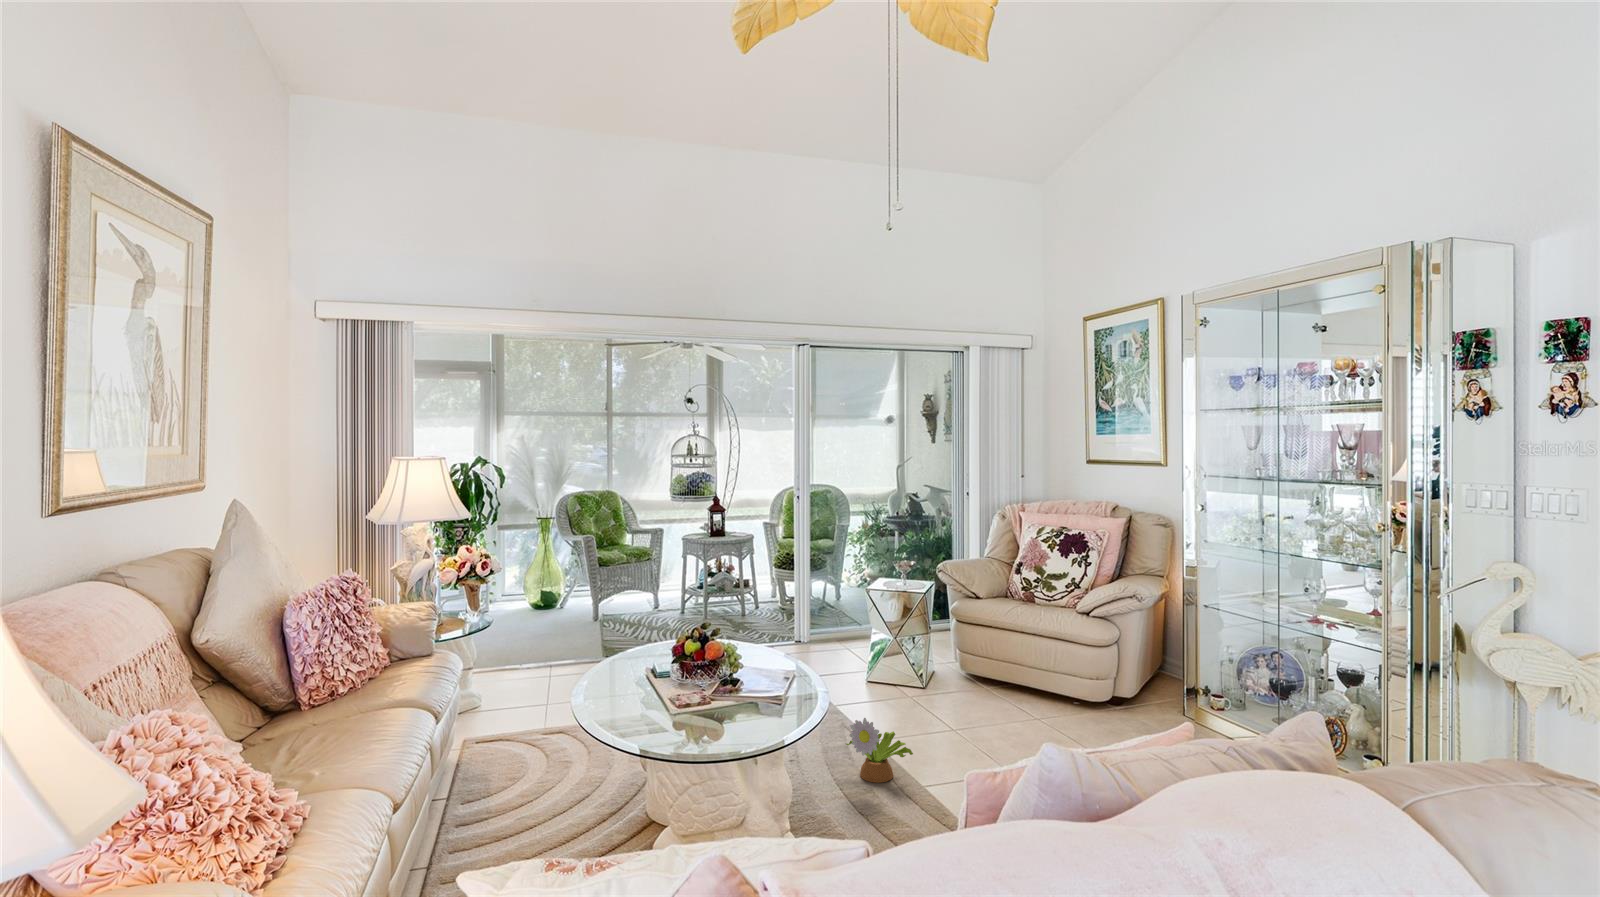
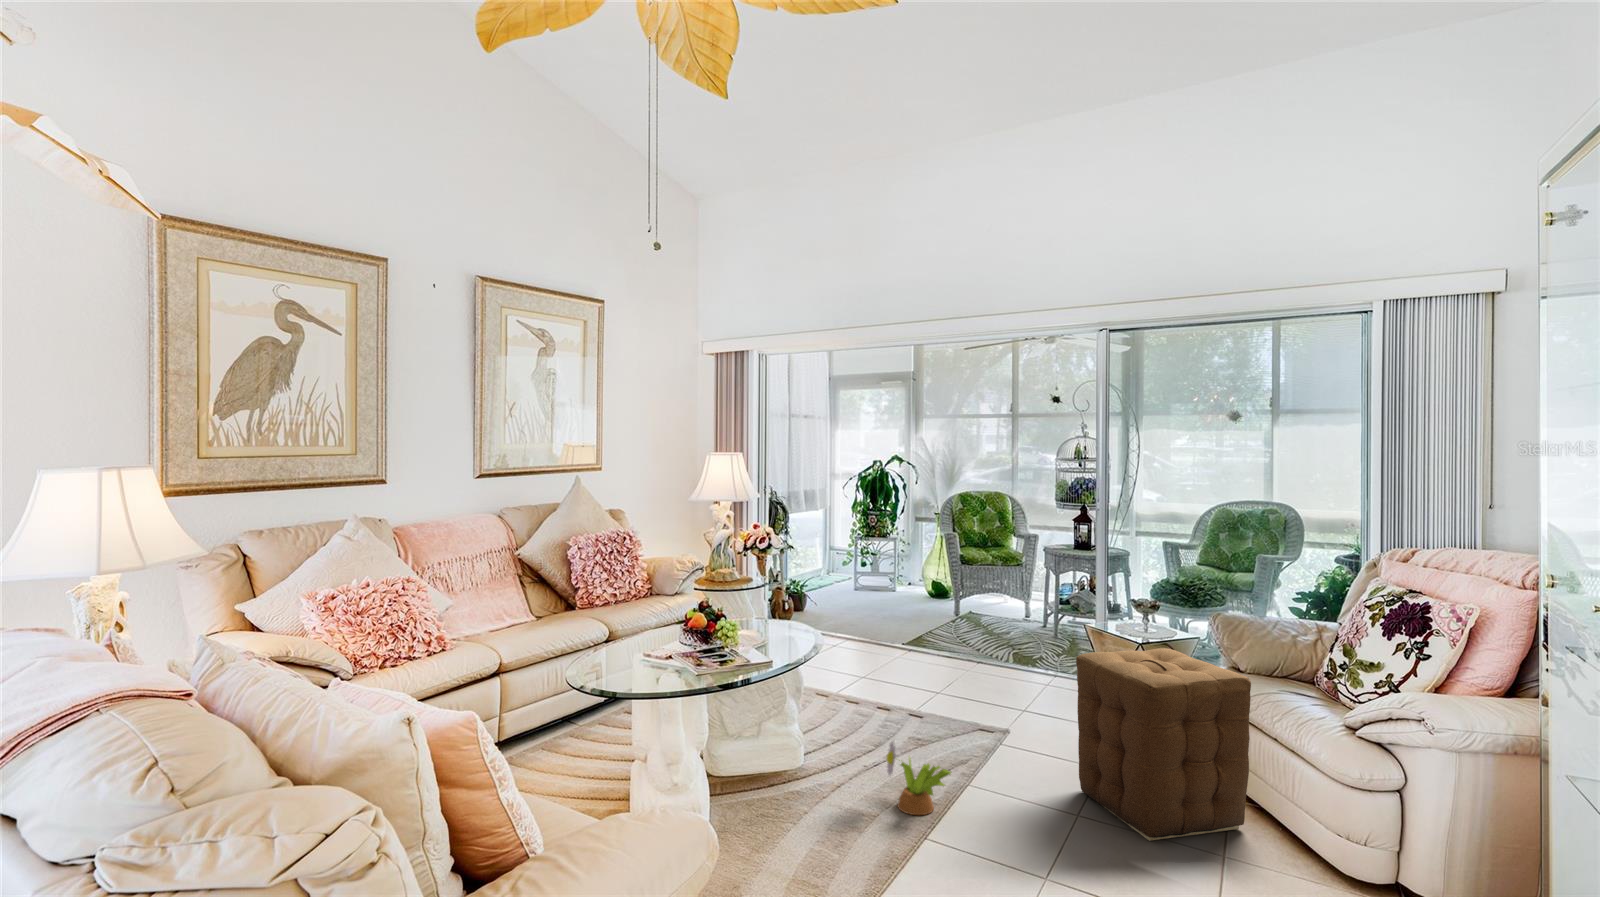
ottoman: none [920,592,1026,731] -> present [1076,648,1251,841]

